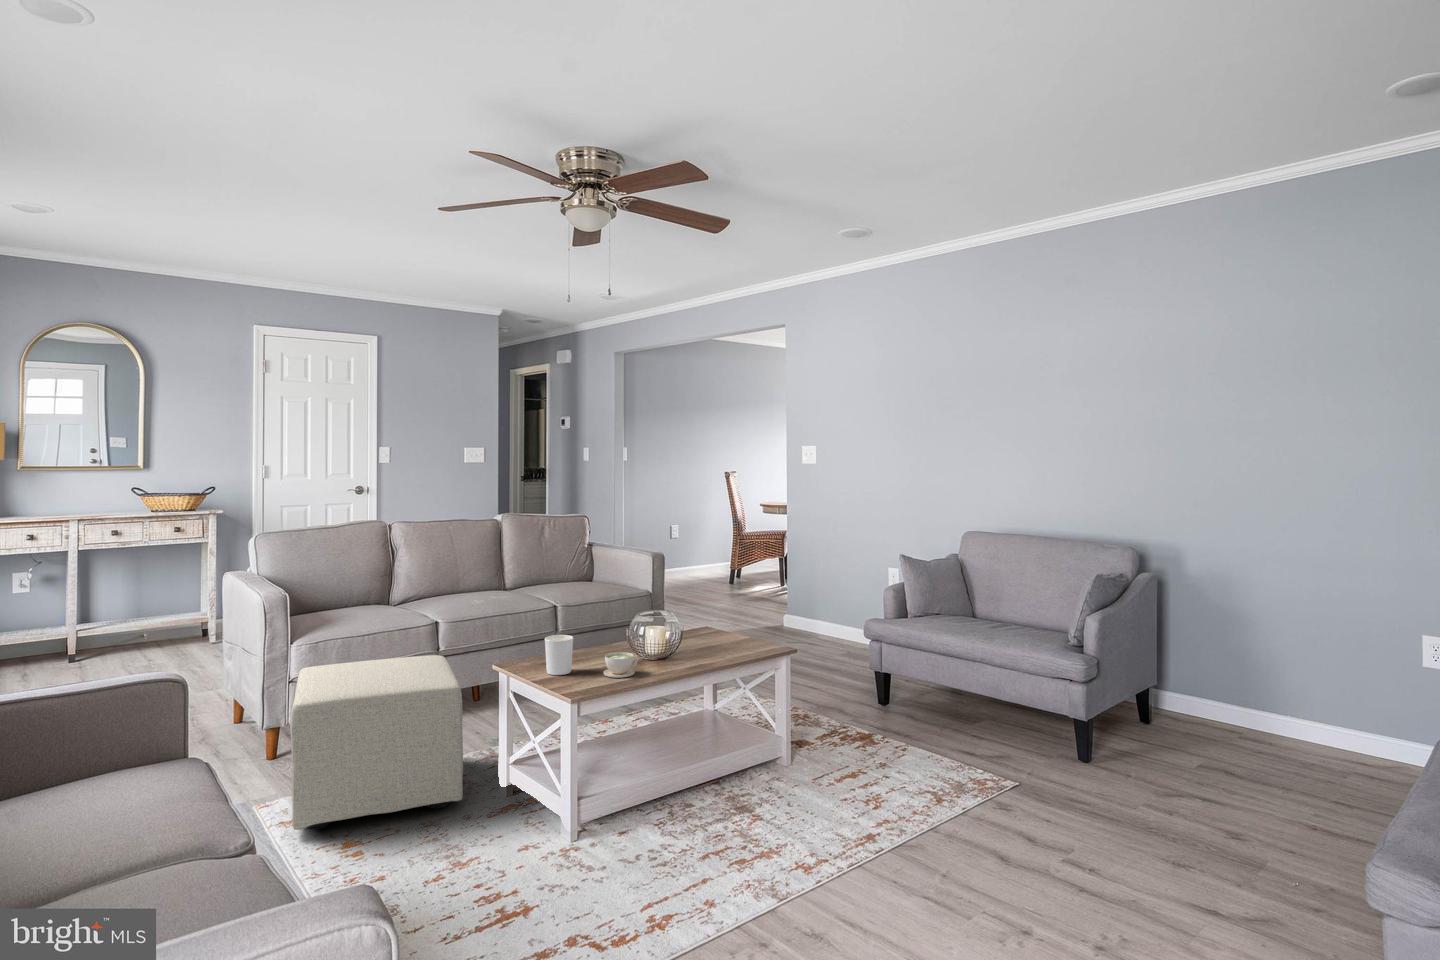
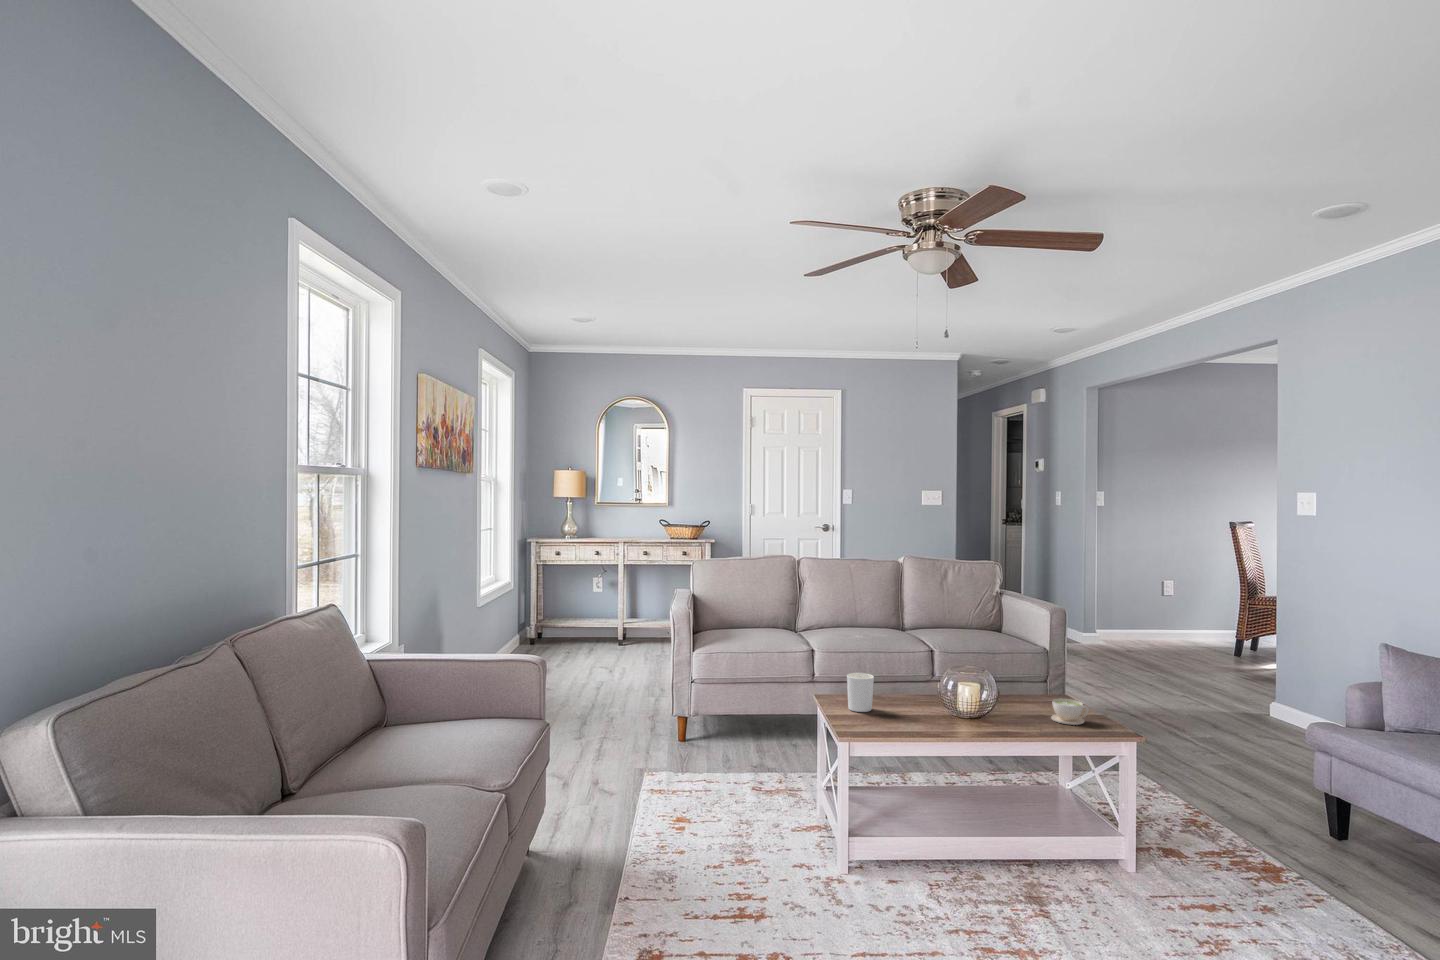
coffee cup: present [604,652,638,678] -> present [1051,699,1089,725]
ottoman: present [290,655,463,830] -> none [649,670,795,811]

